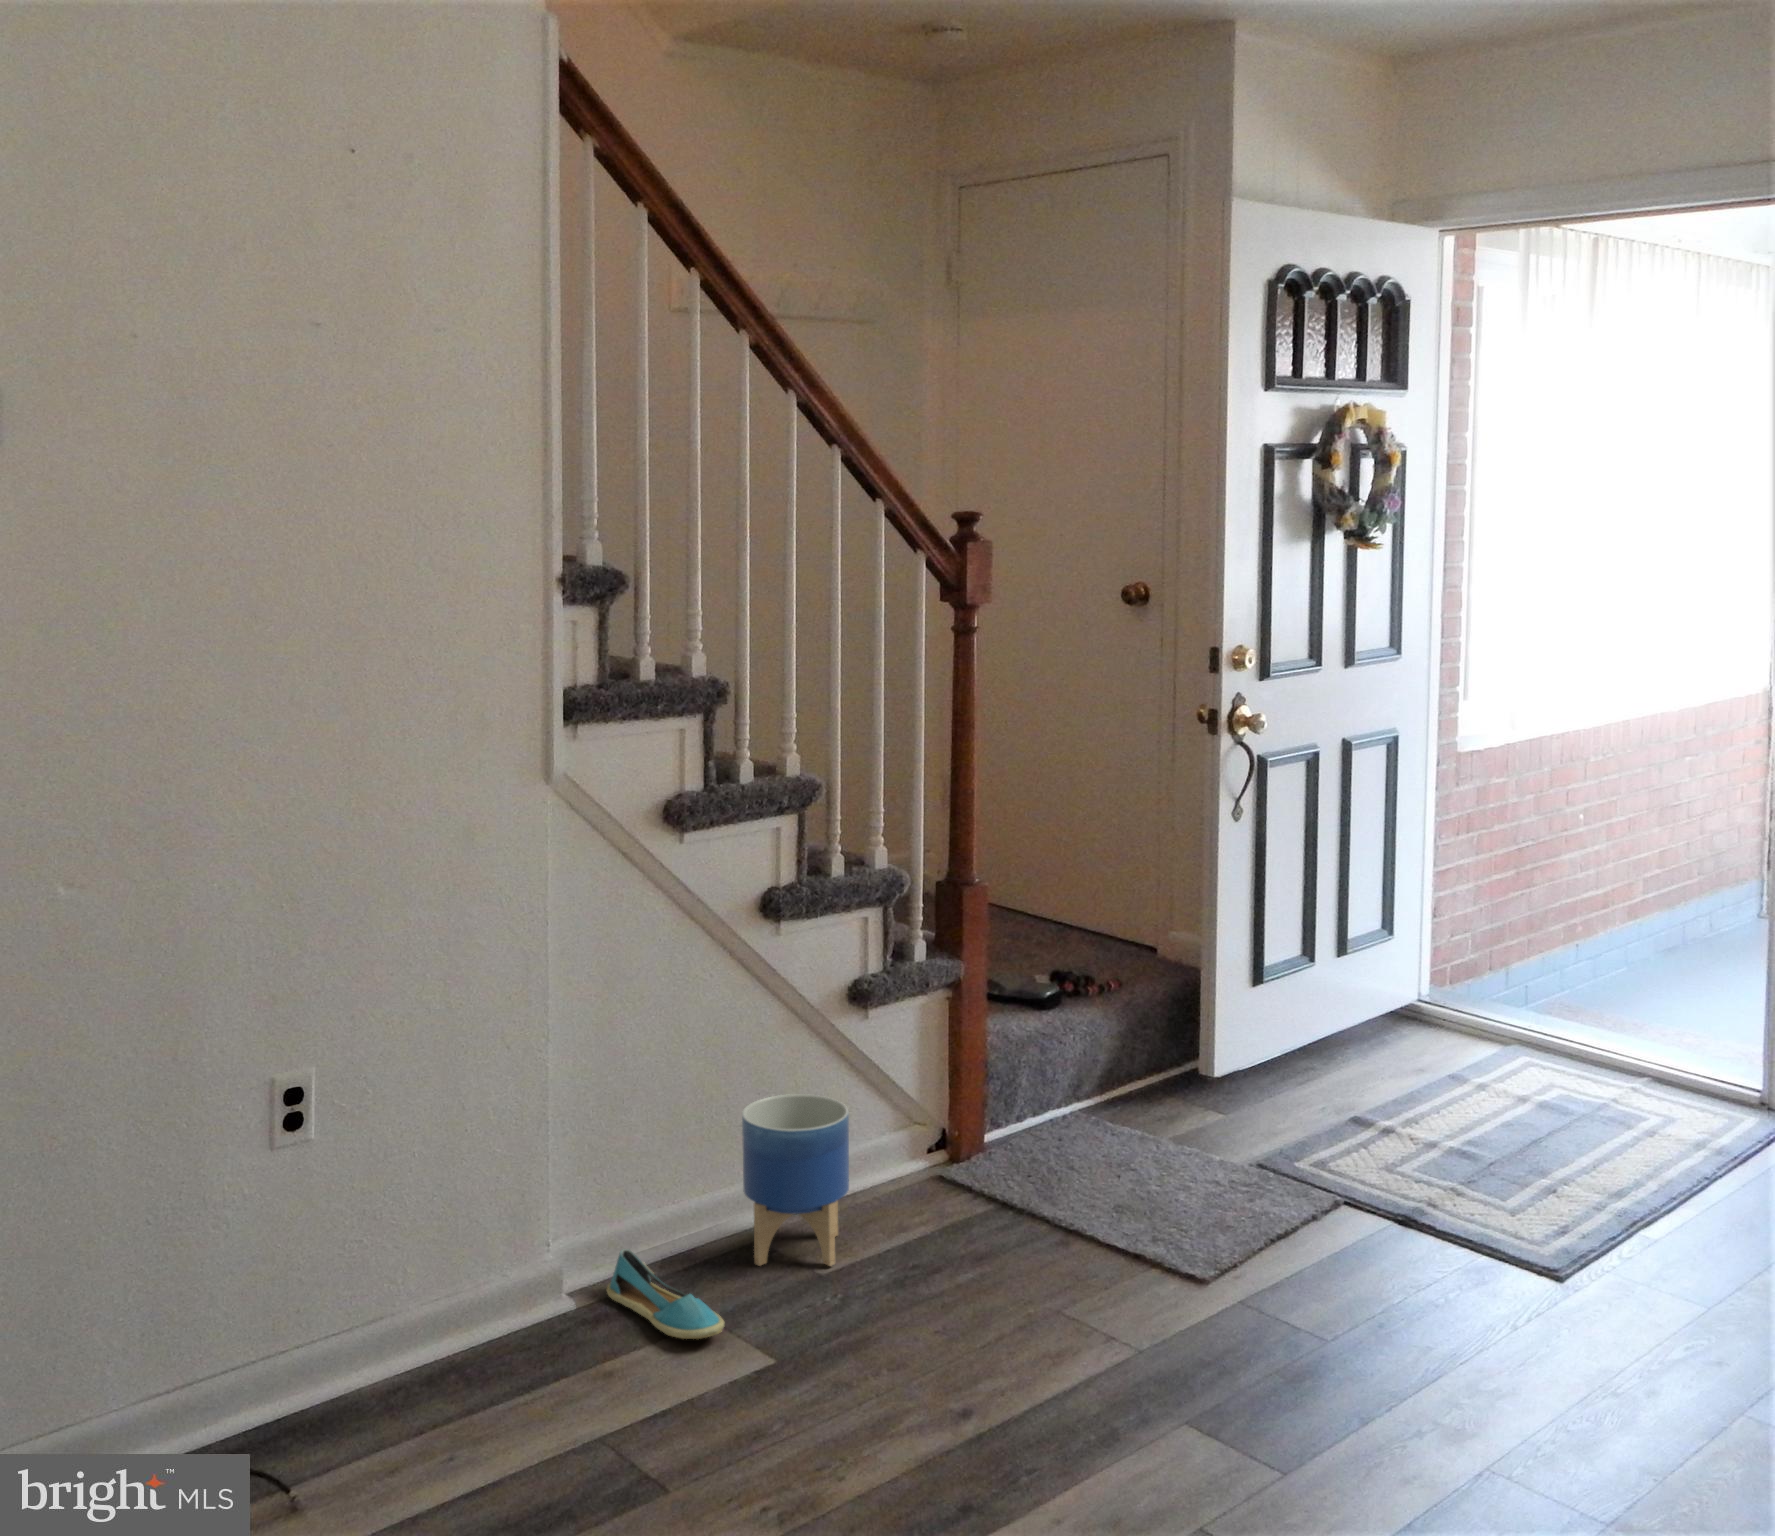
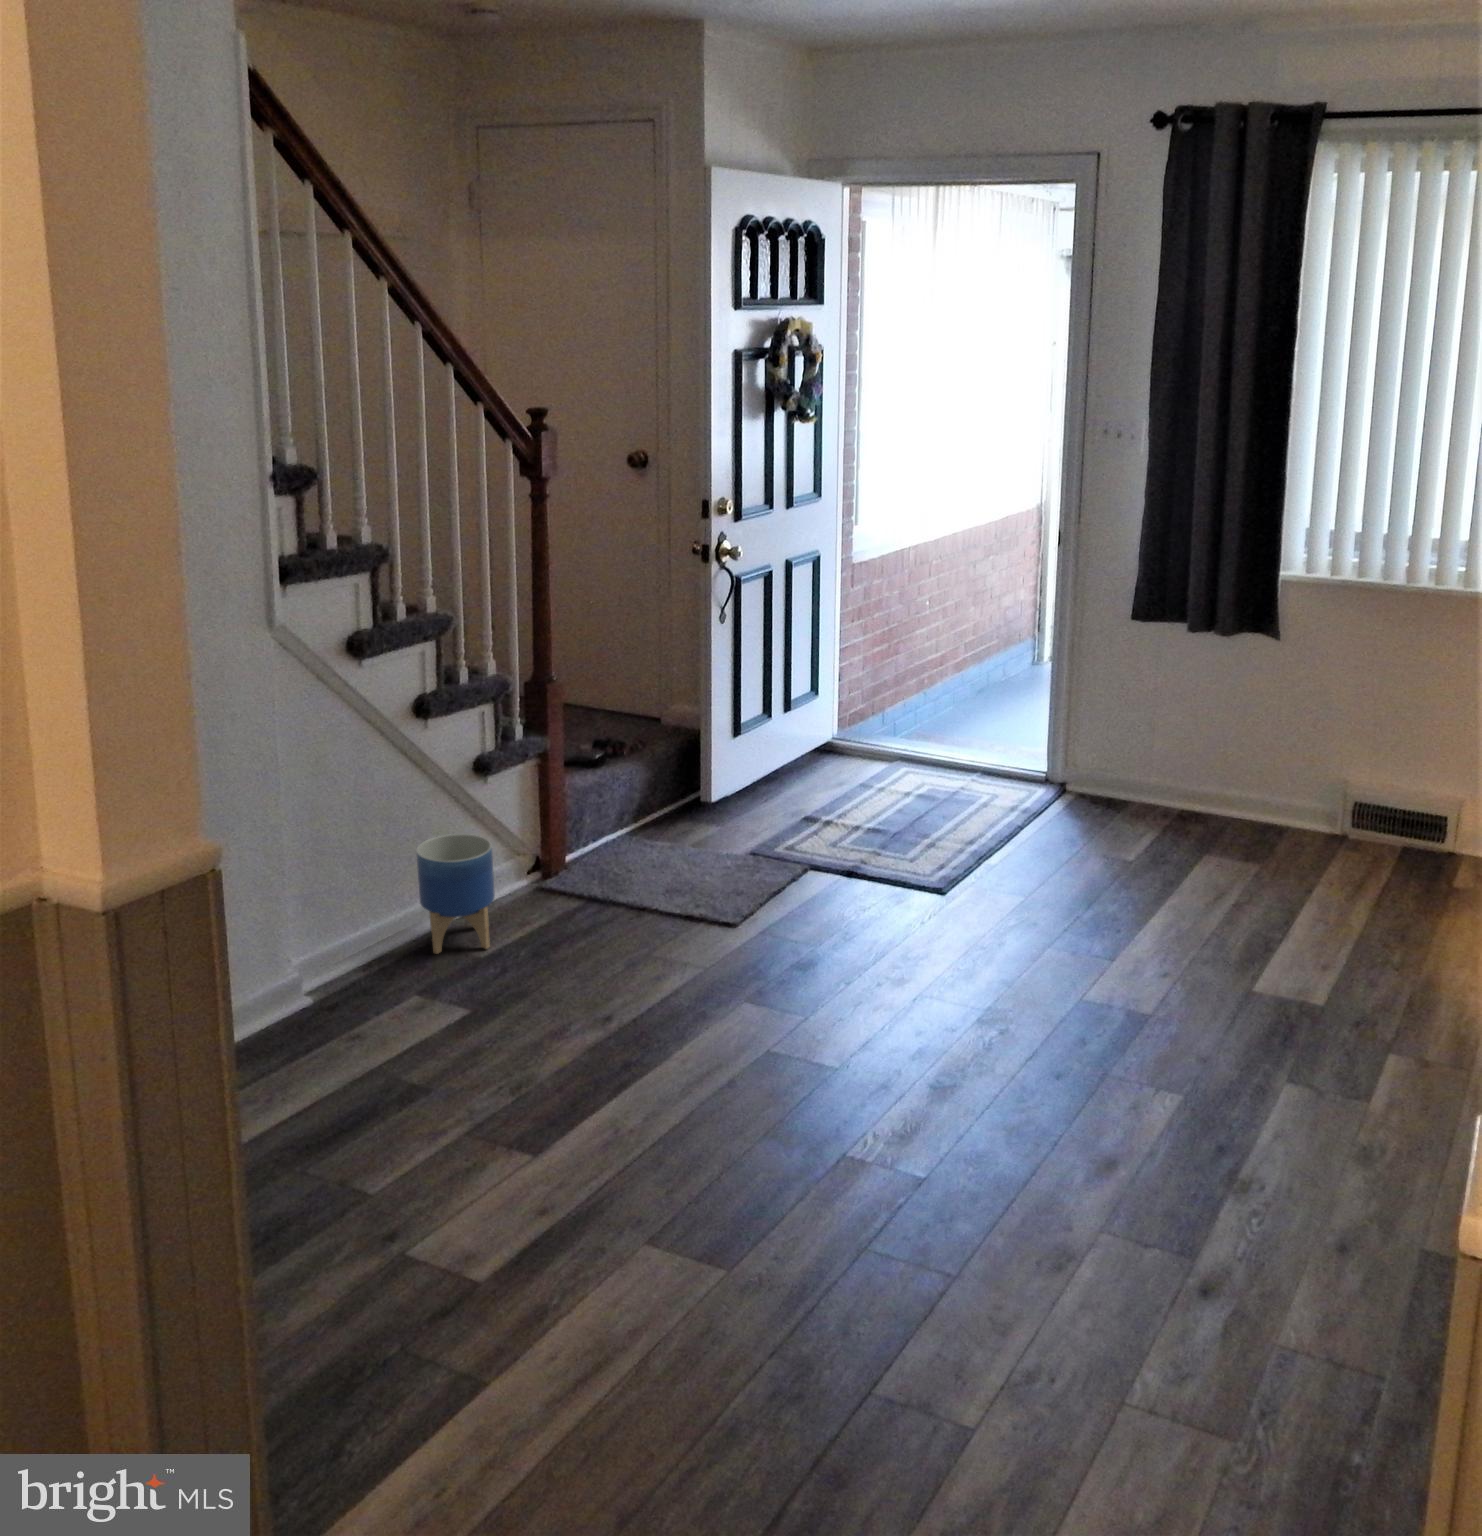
shoe: present [607,1249,724,1339] -> none [334,954,428,1010]

